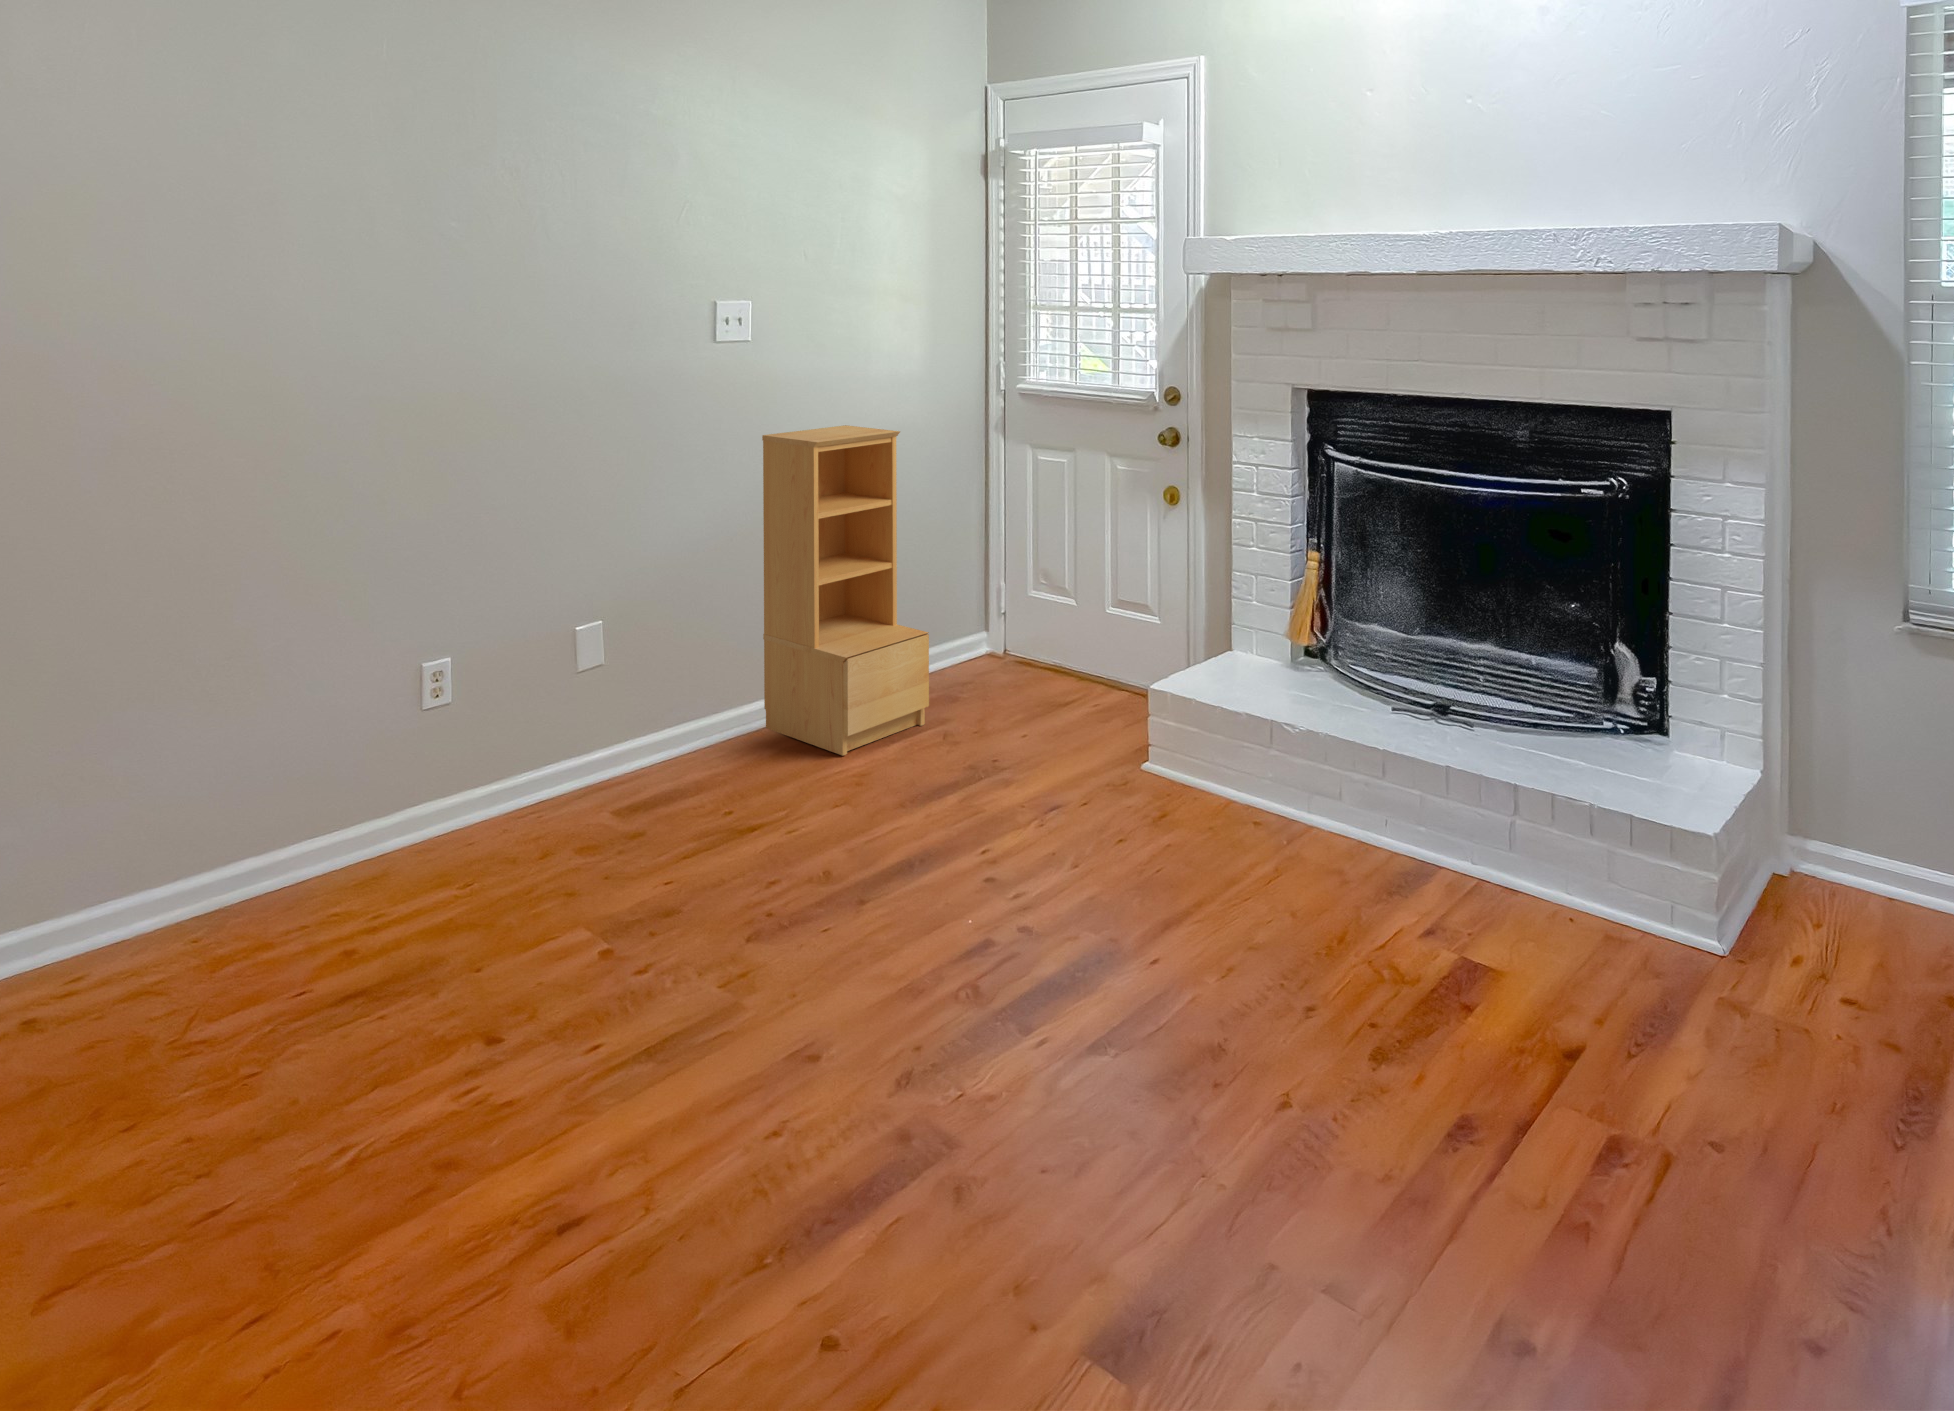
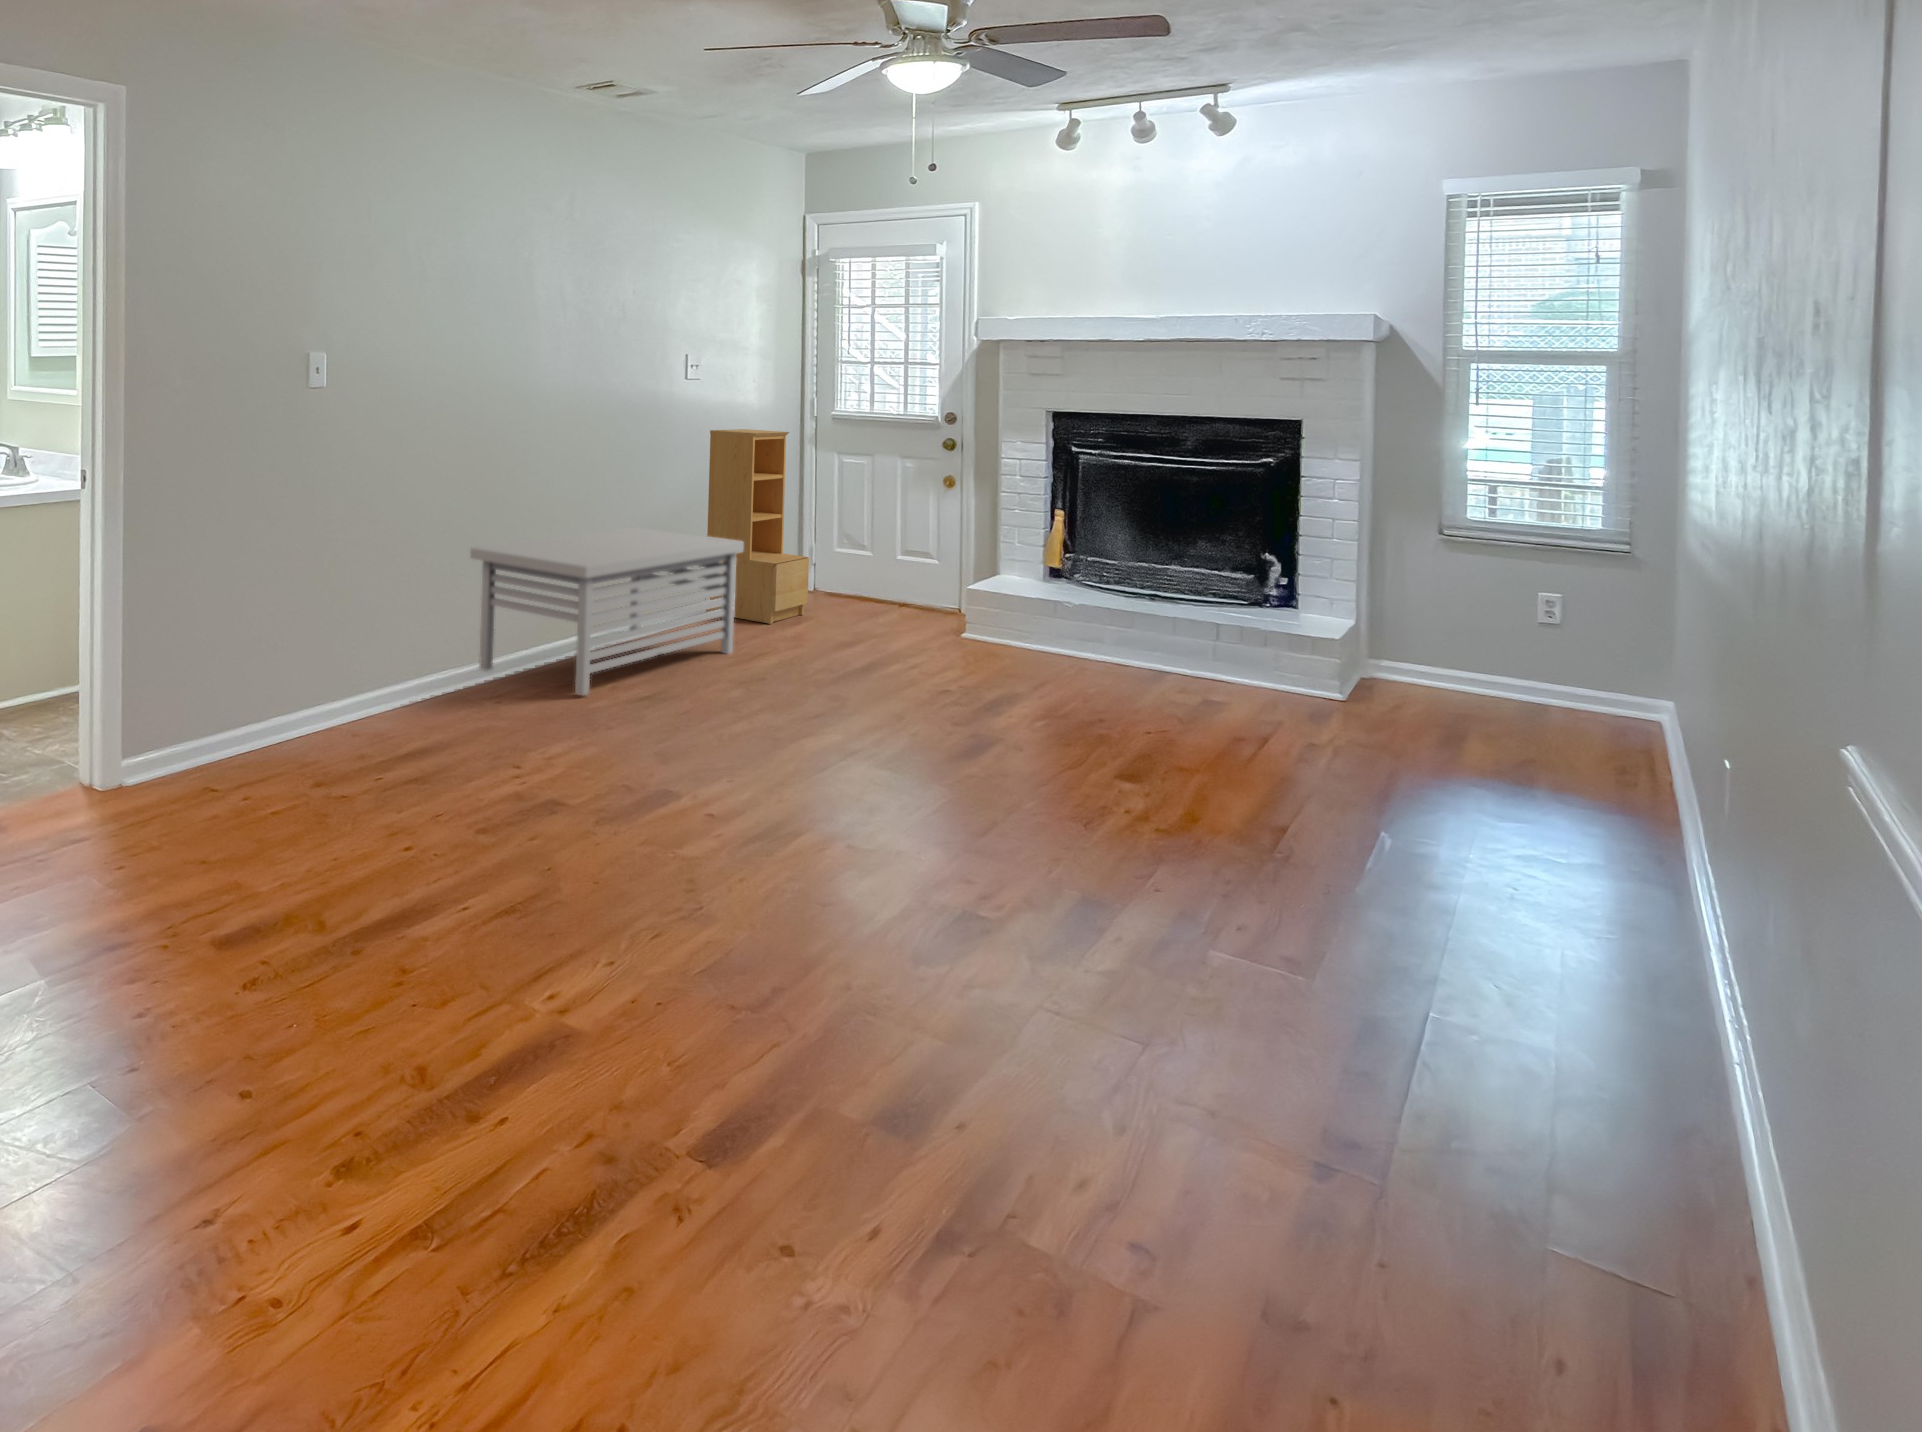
storage bench: none [69,617,699,1059] -> present [470,527,743,695]

